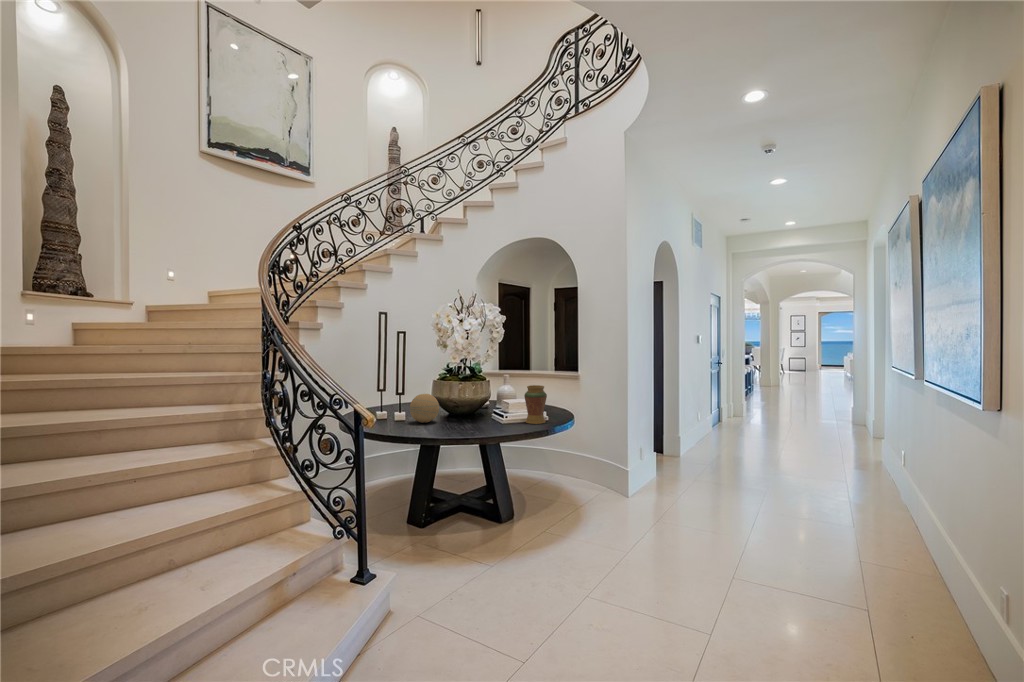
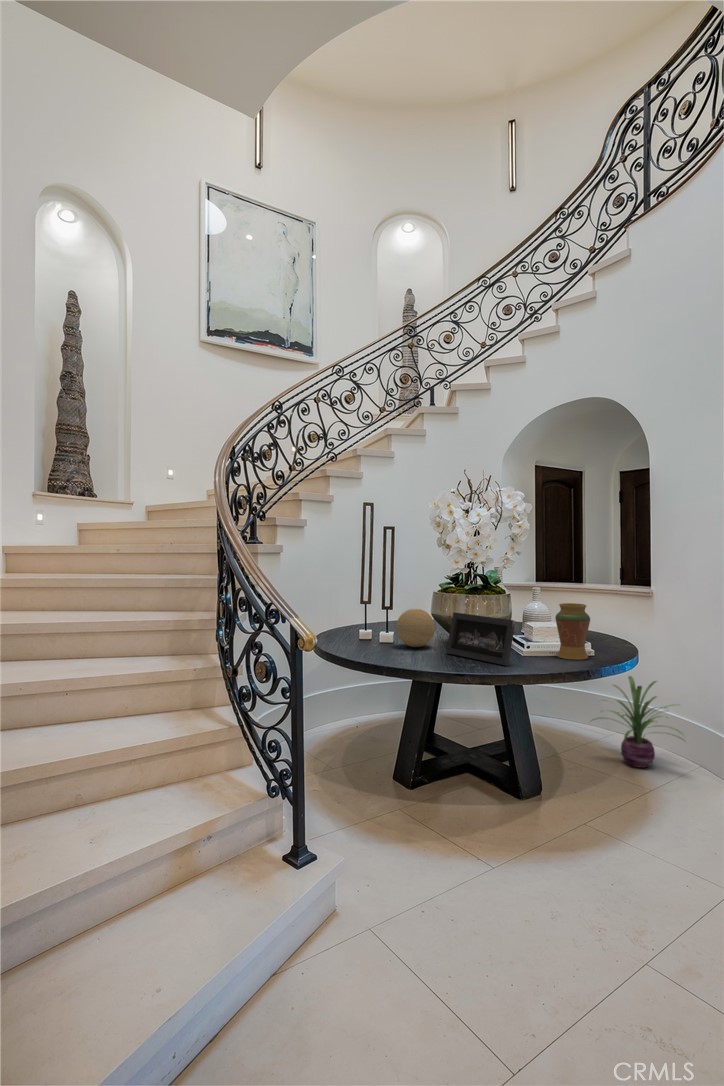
picture frame: none [449,395,500,431] -> present [446,612,516,666]
decorative plant: none [541,432,601,494] -> present [593,676,683,768]

